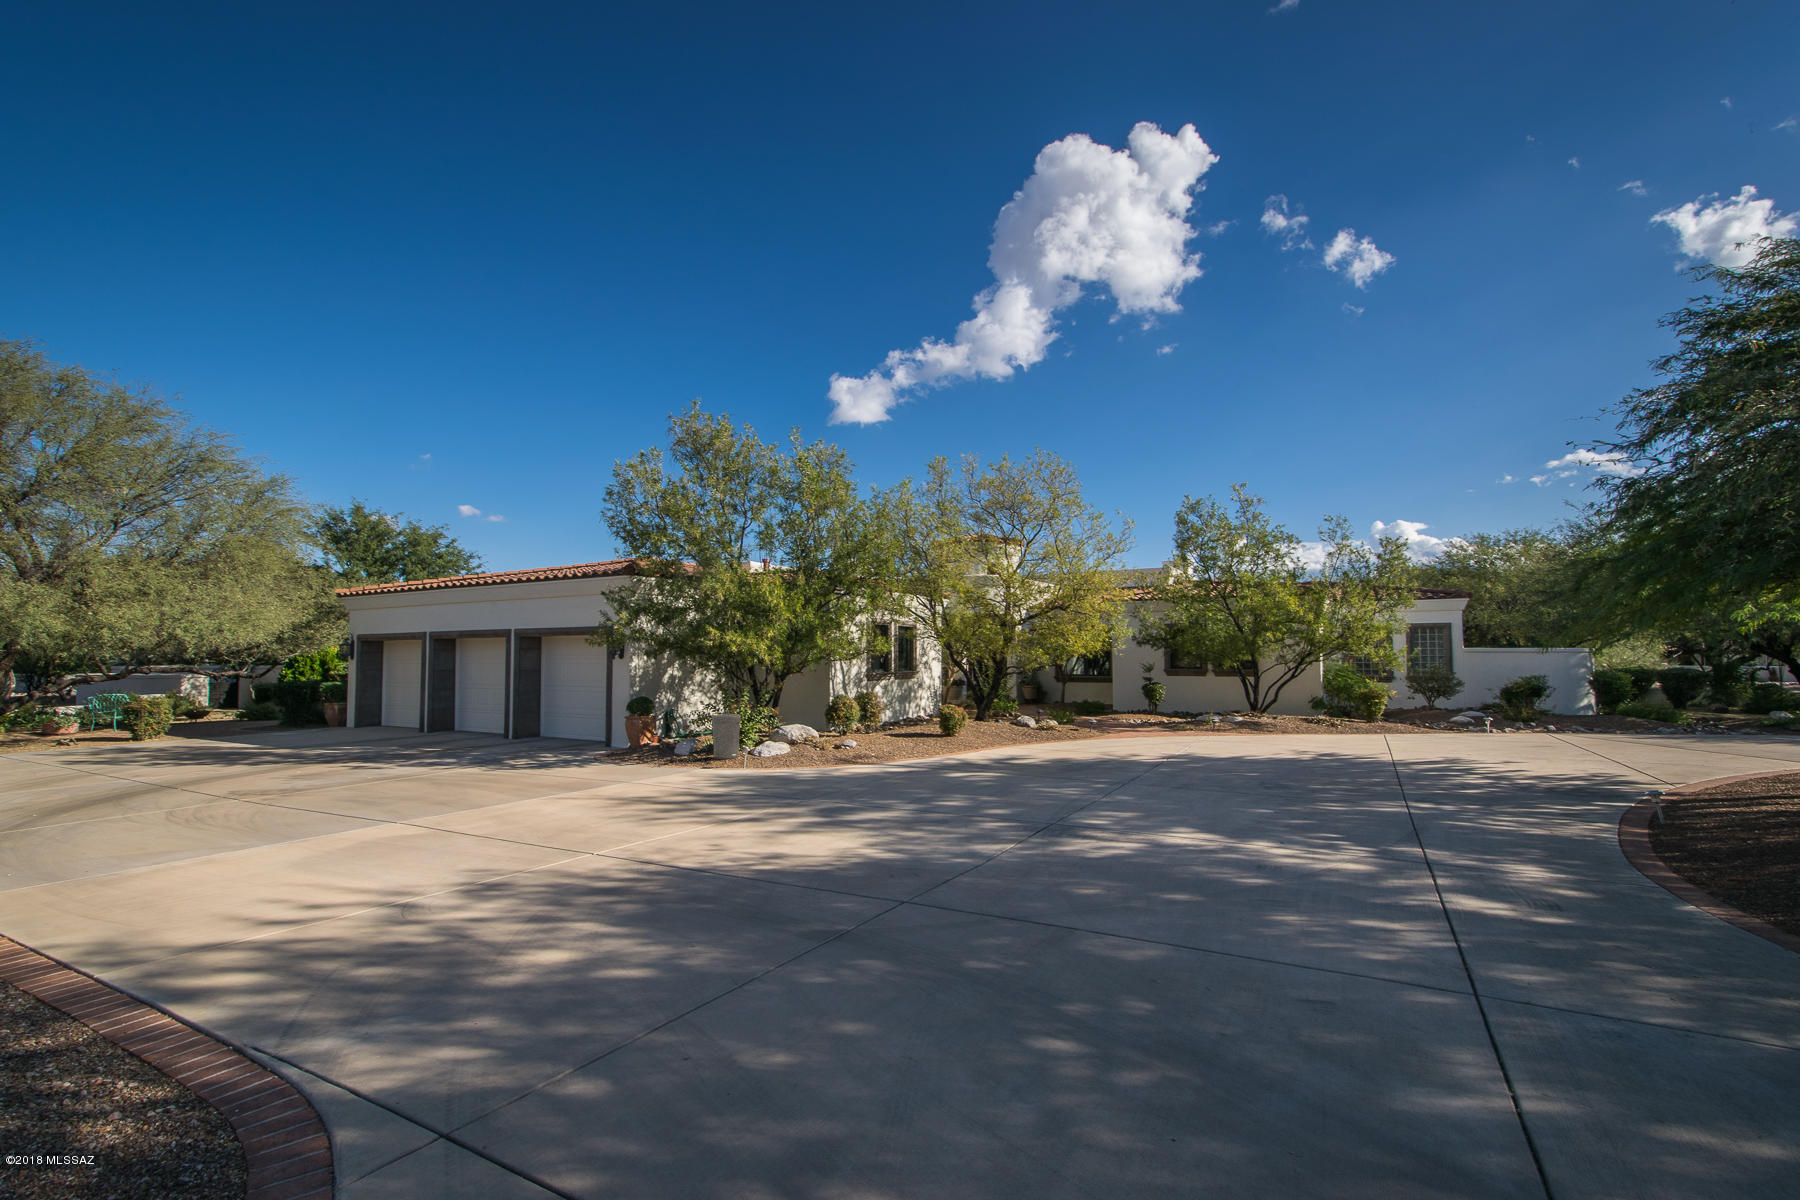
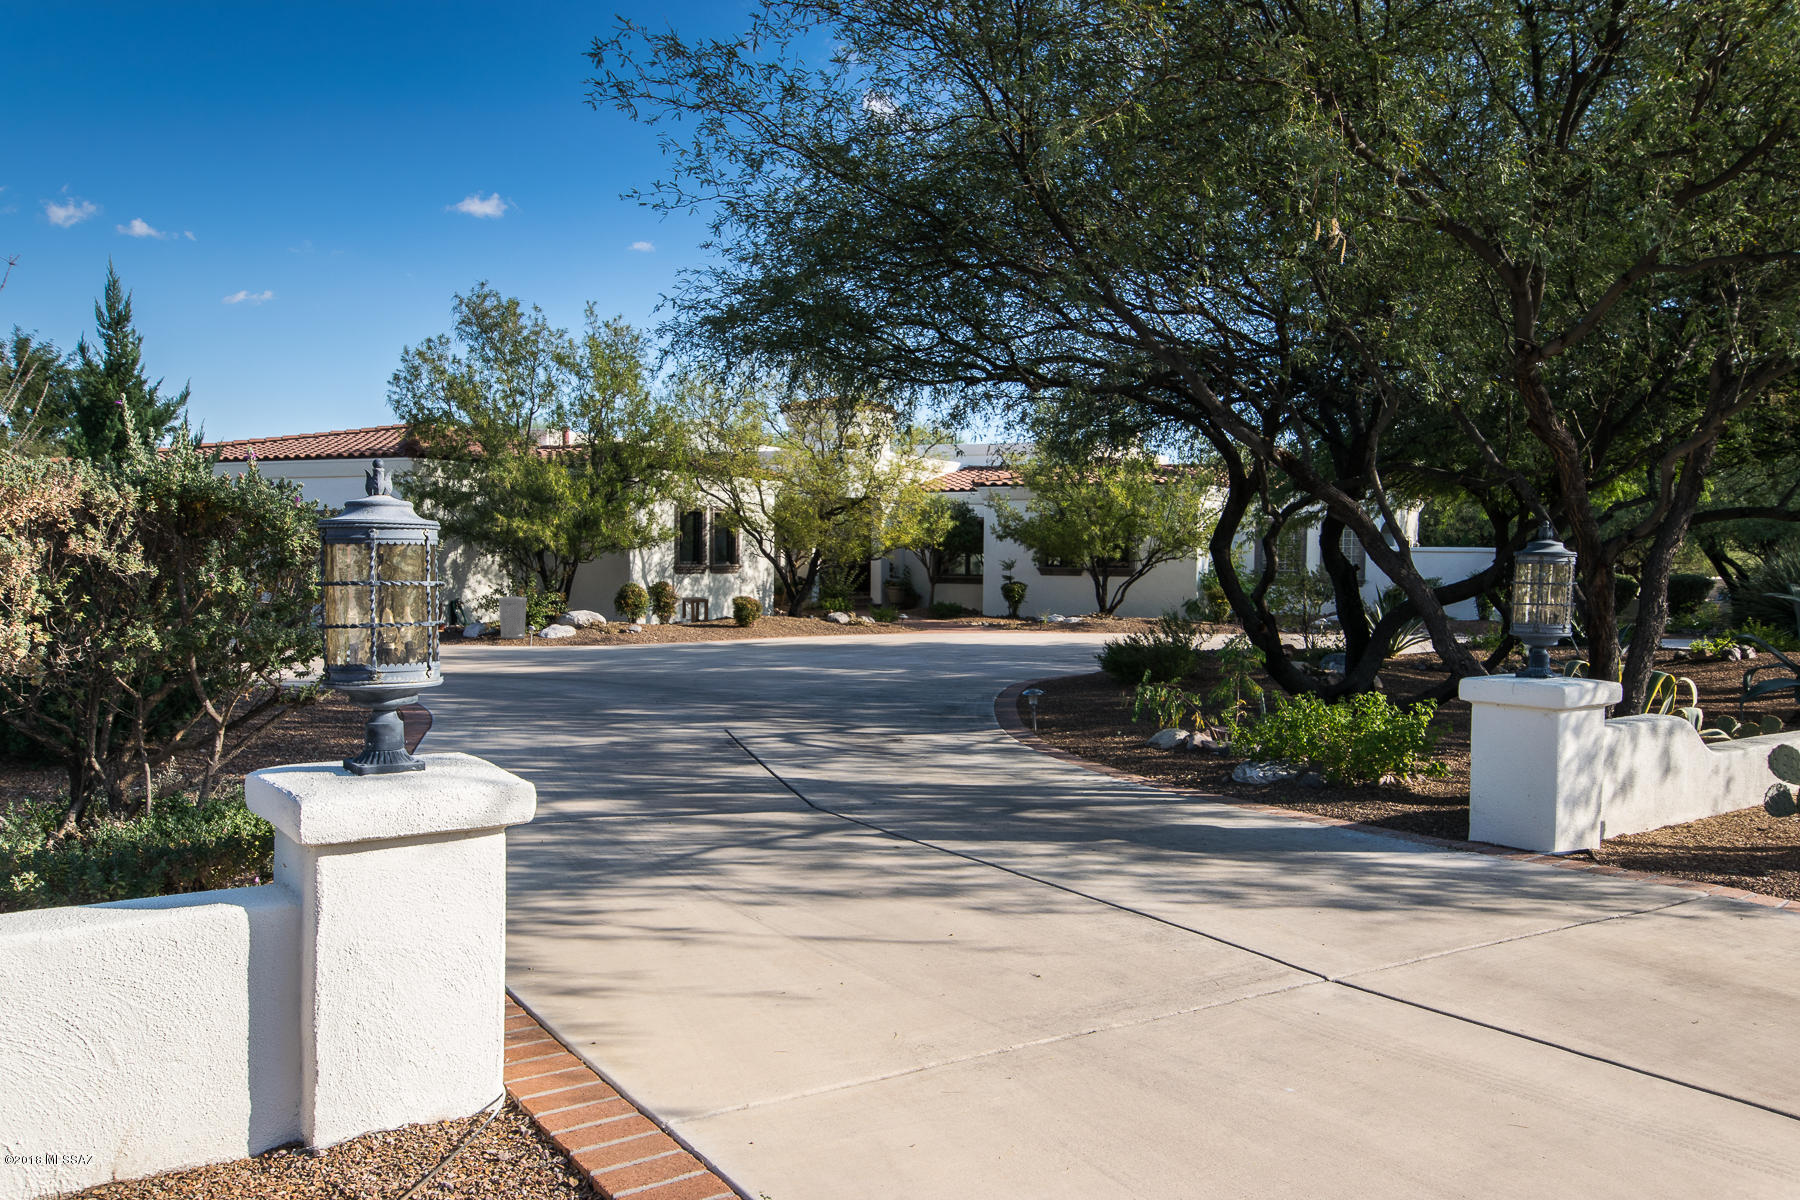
bench: none [879,705,906,729] -> present [682,597,709,622]

